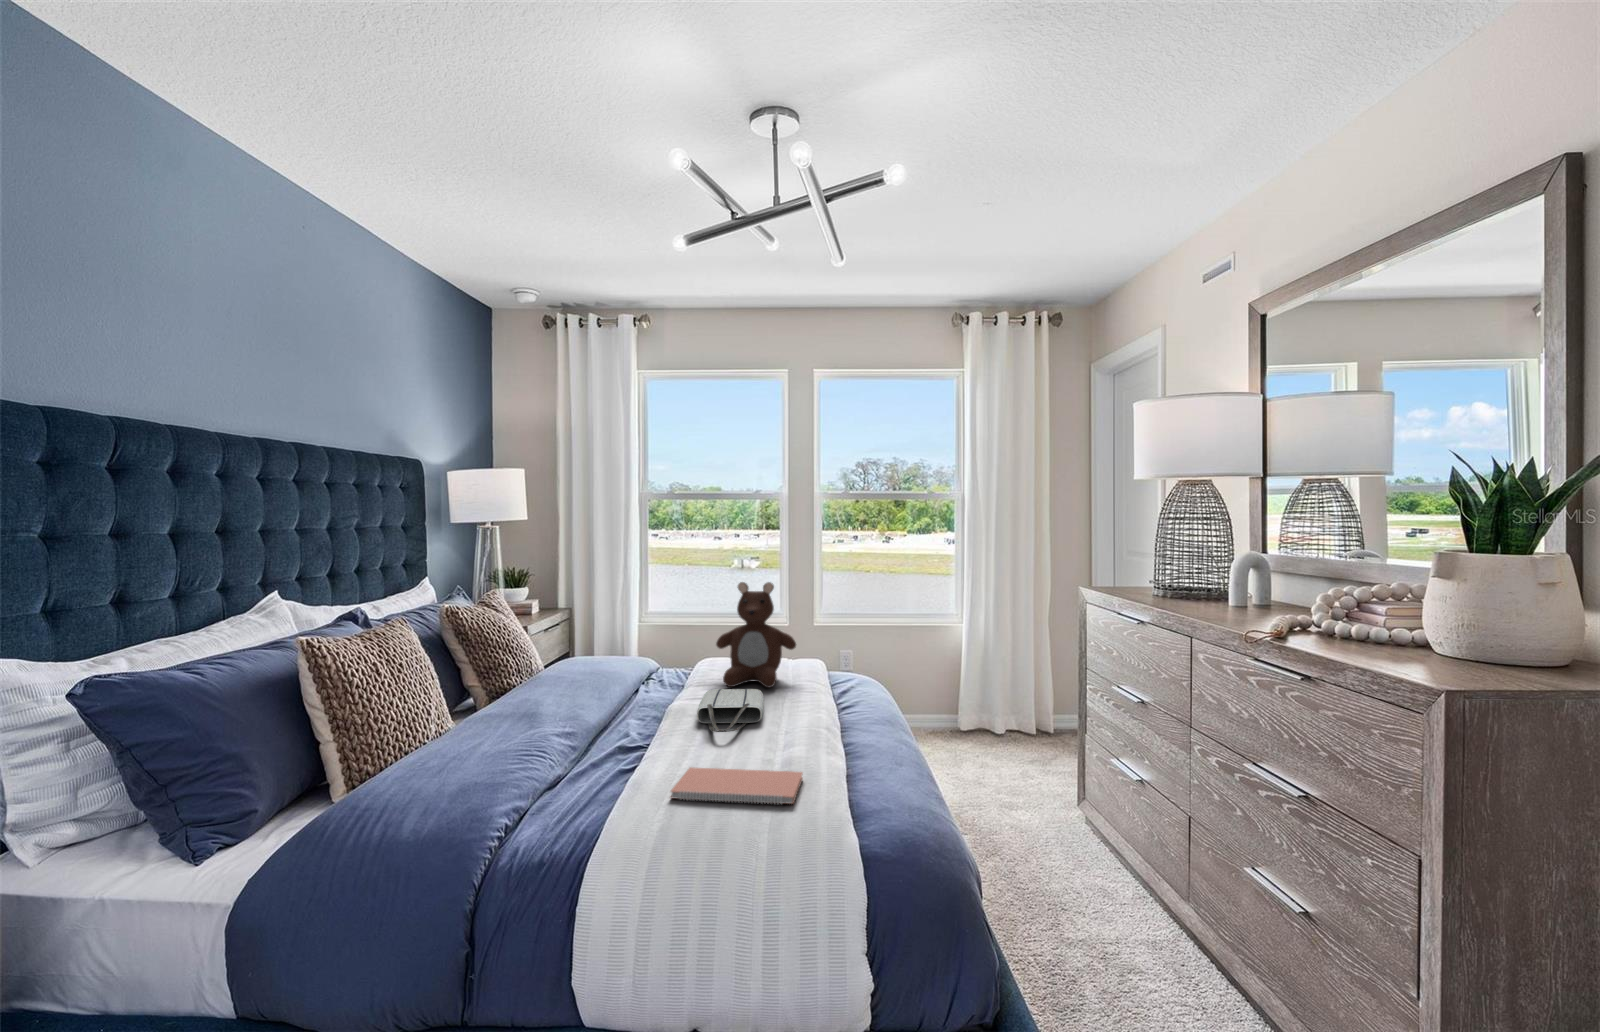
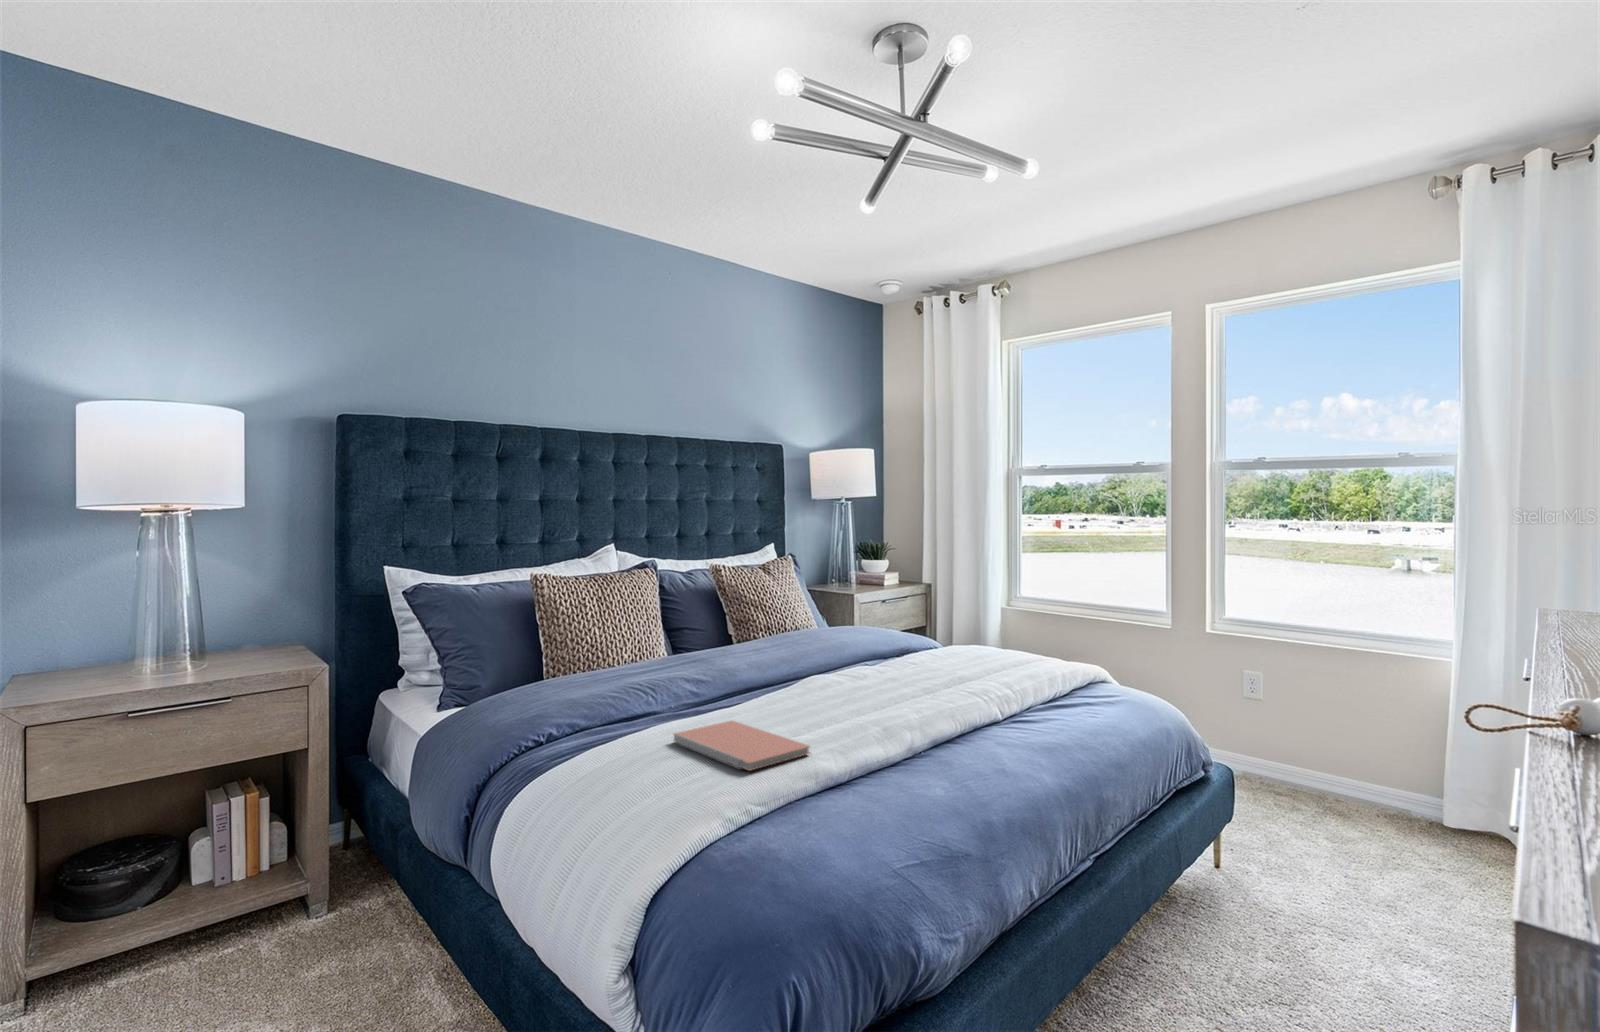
teddy bear: present [716,582,796,688] -> none [922,551,1017,672]
tote bag: present [697,689,764,732] -> none [812,662,932,700]

